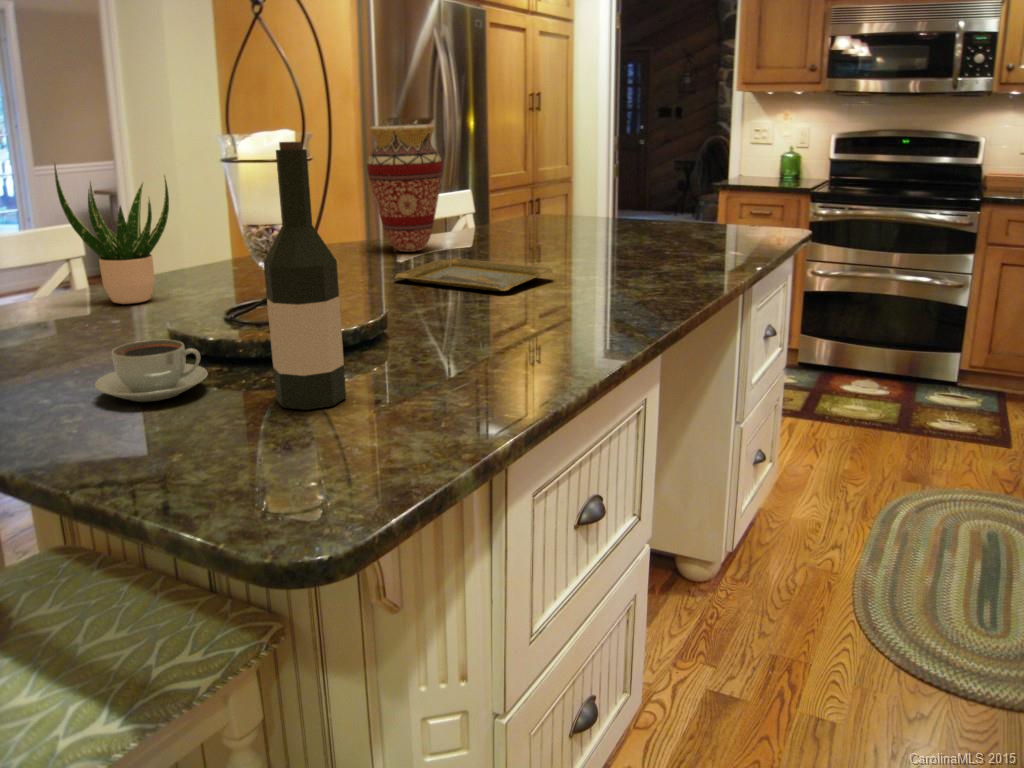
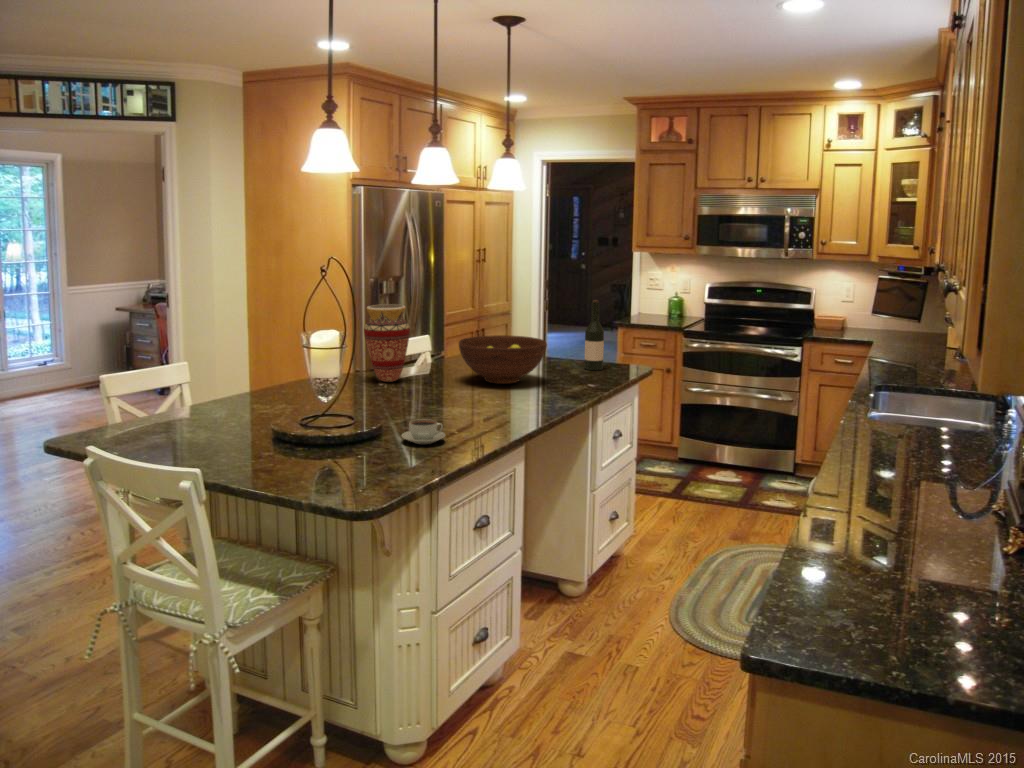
wine bottle: present [264,142,346,410] -> present [584,300,604,370]
potted plant: present [54,164,169,304] -> none [204,339,261,414]
fruit bowl: none [522,177,666,252] -> present [459,335,547,384]
tray: present [395,258,552,291] -> none [382,388,473,409]
coffee cup: present [95,340,208,402] -> present [402,419,445,444]

